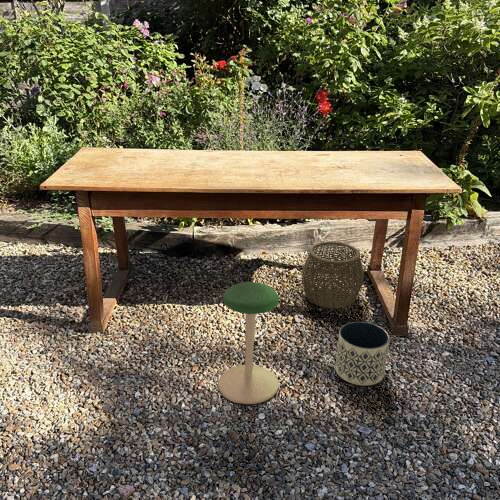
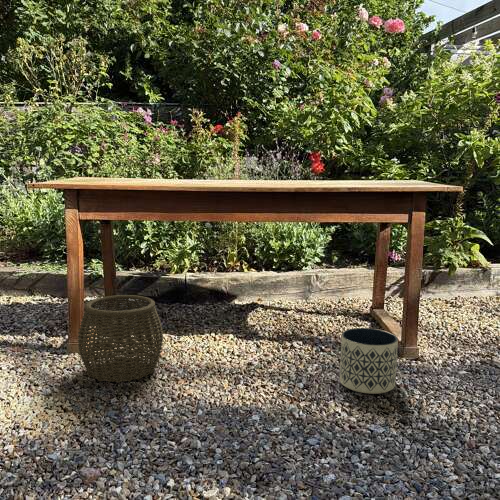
woven basket: present [302,242,364,309] -> present [78,295,163,383]
stool: present [218,282,279,404] -> none [207,270,276,407]

